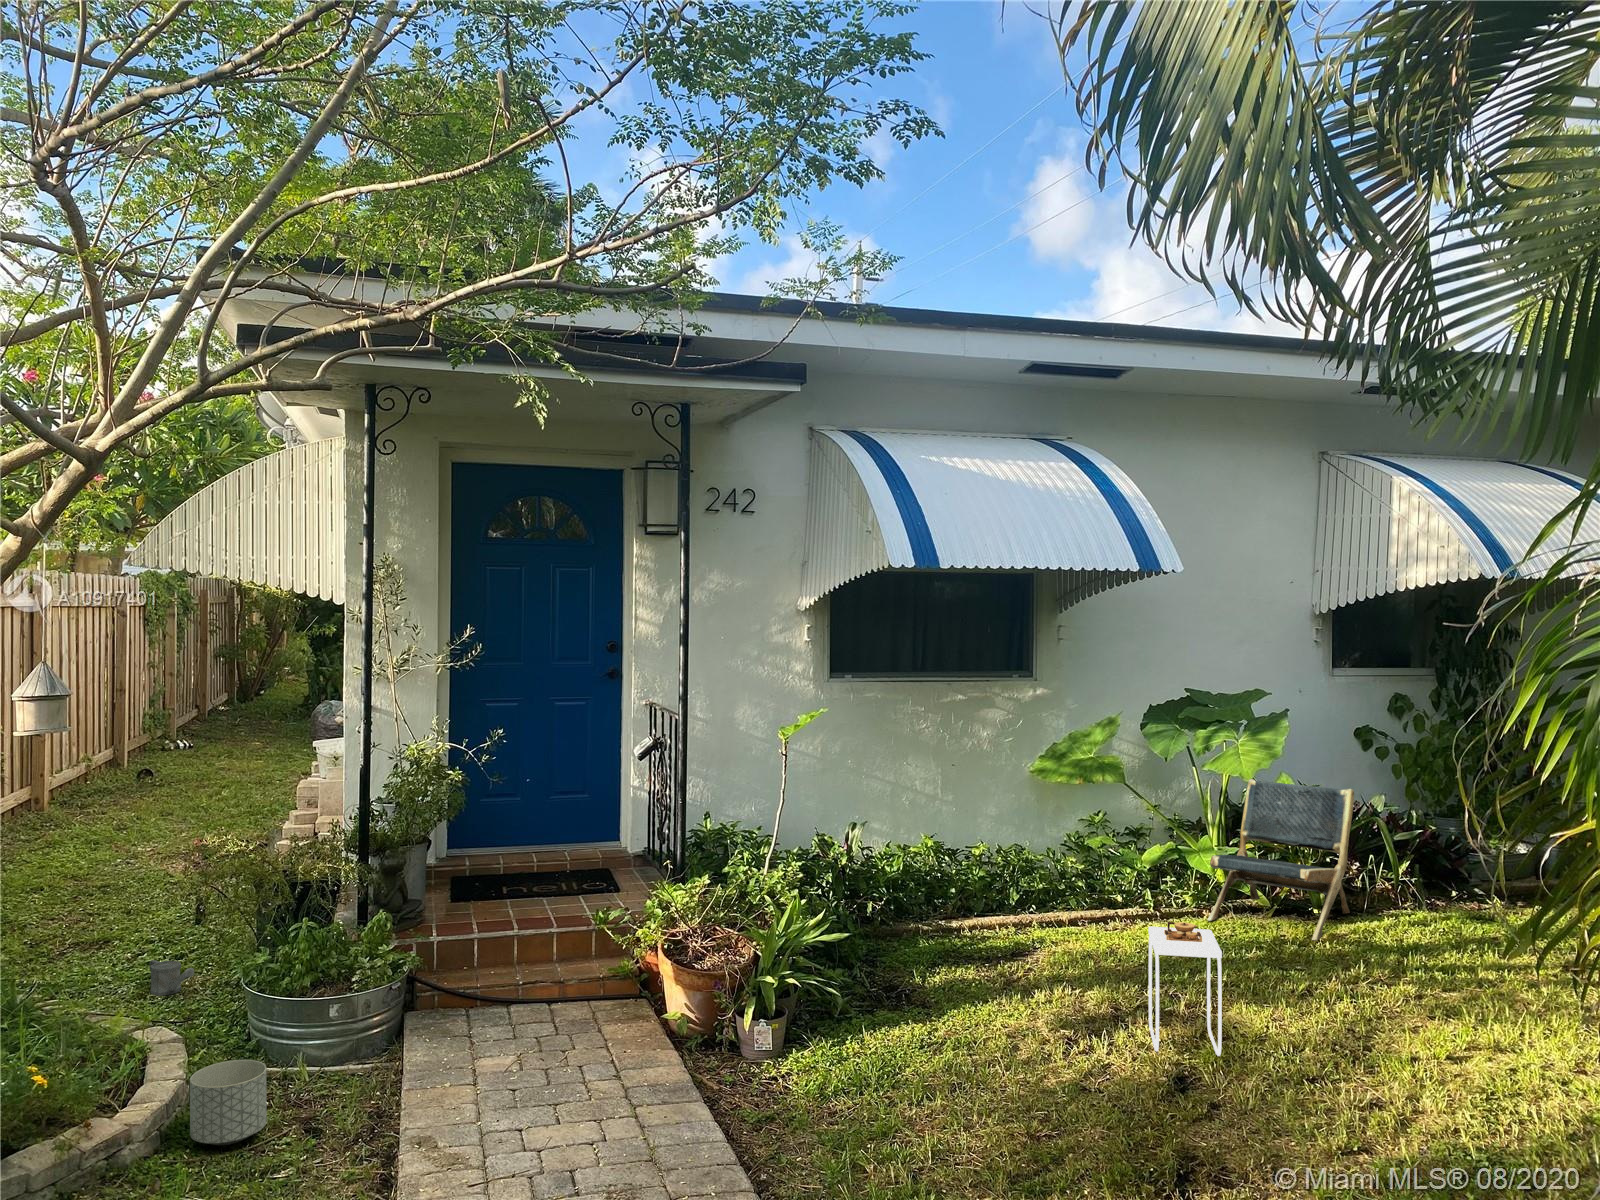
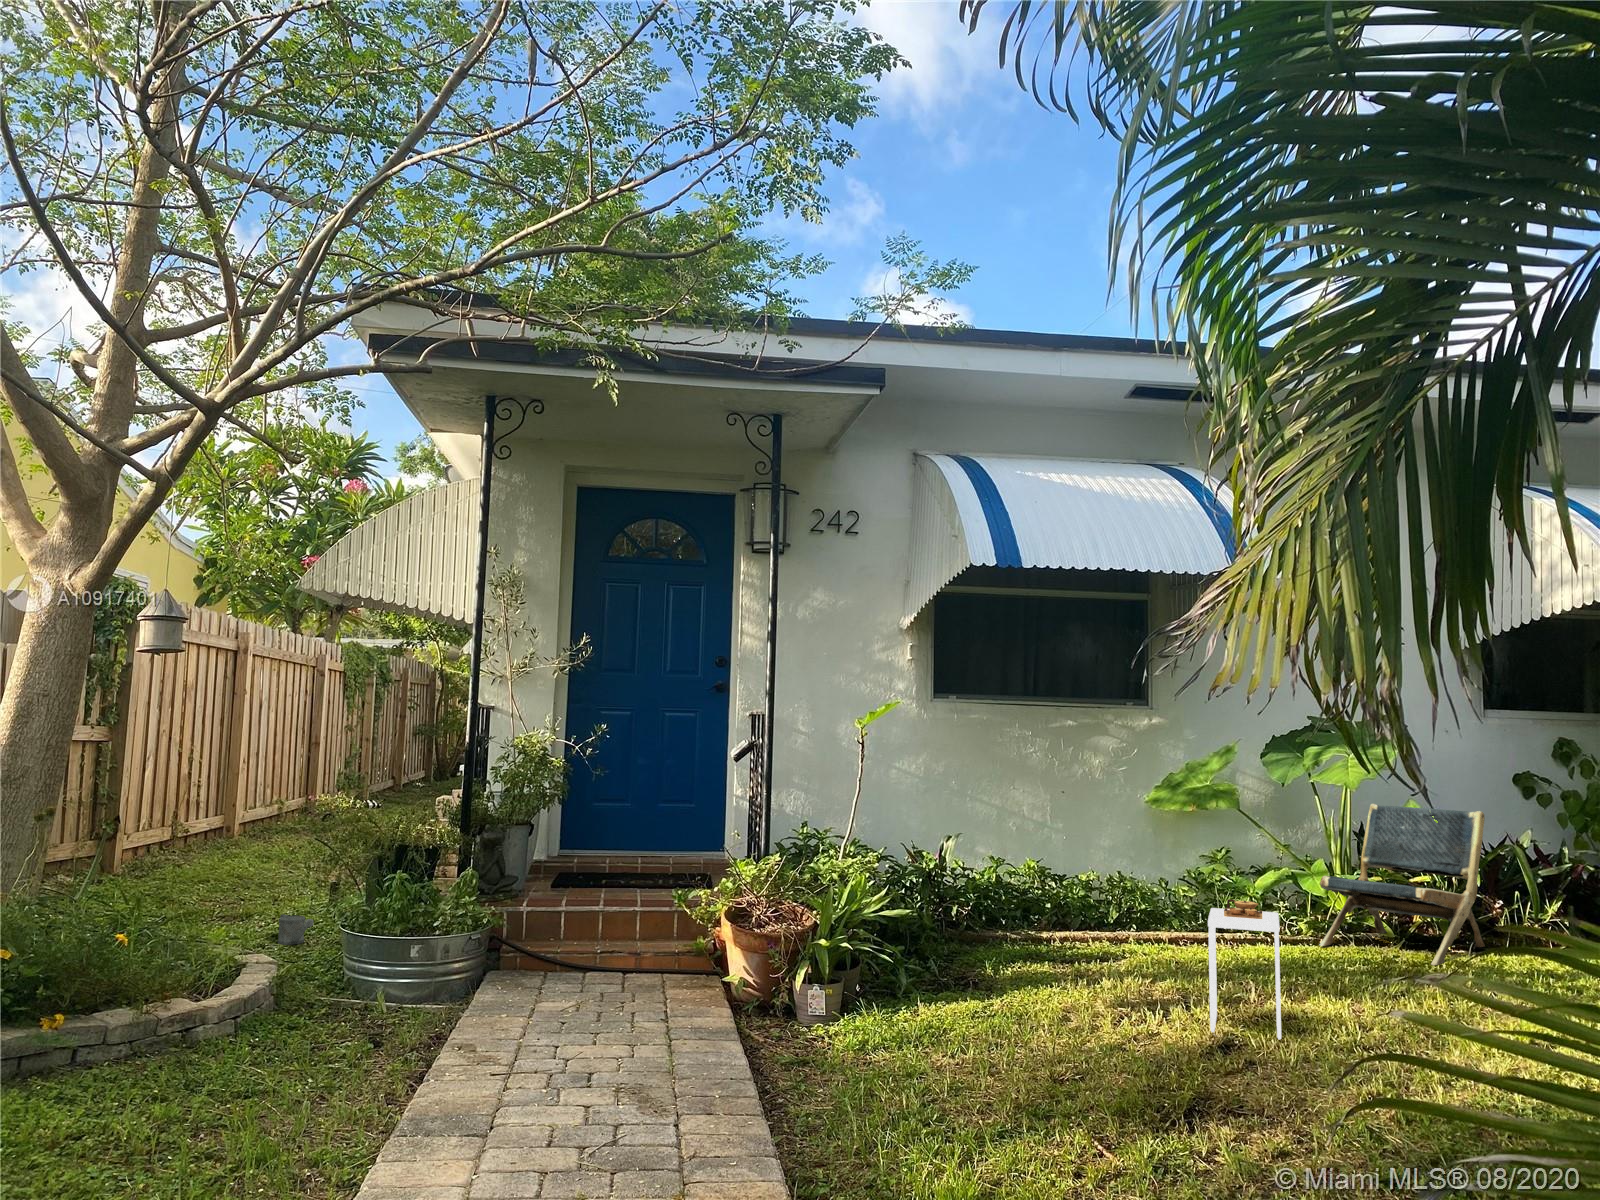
planter: present [190,1060,267,1145] -> none [267,972,338,1045]

